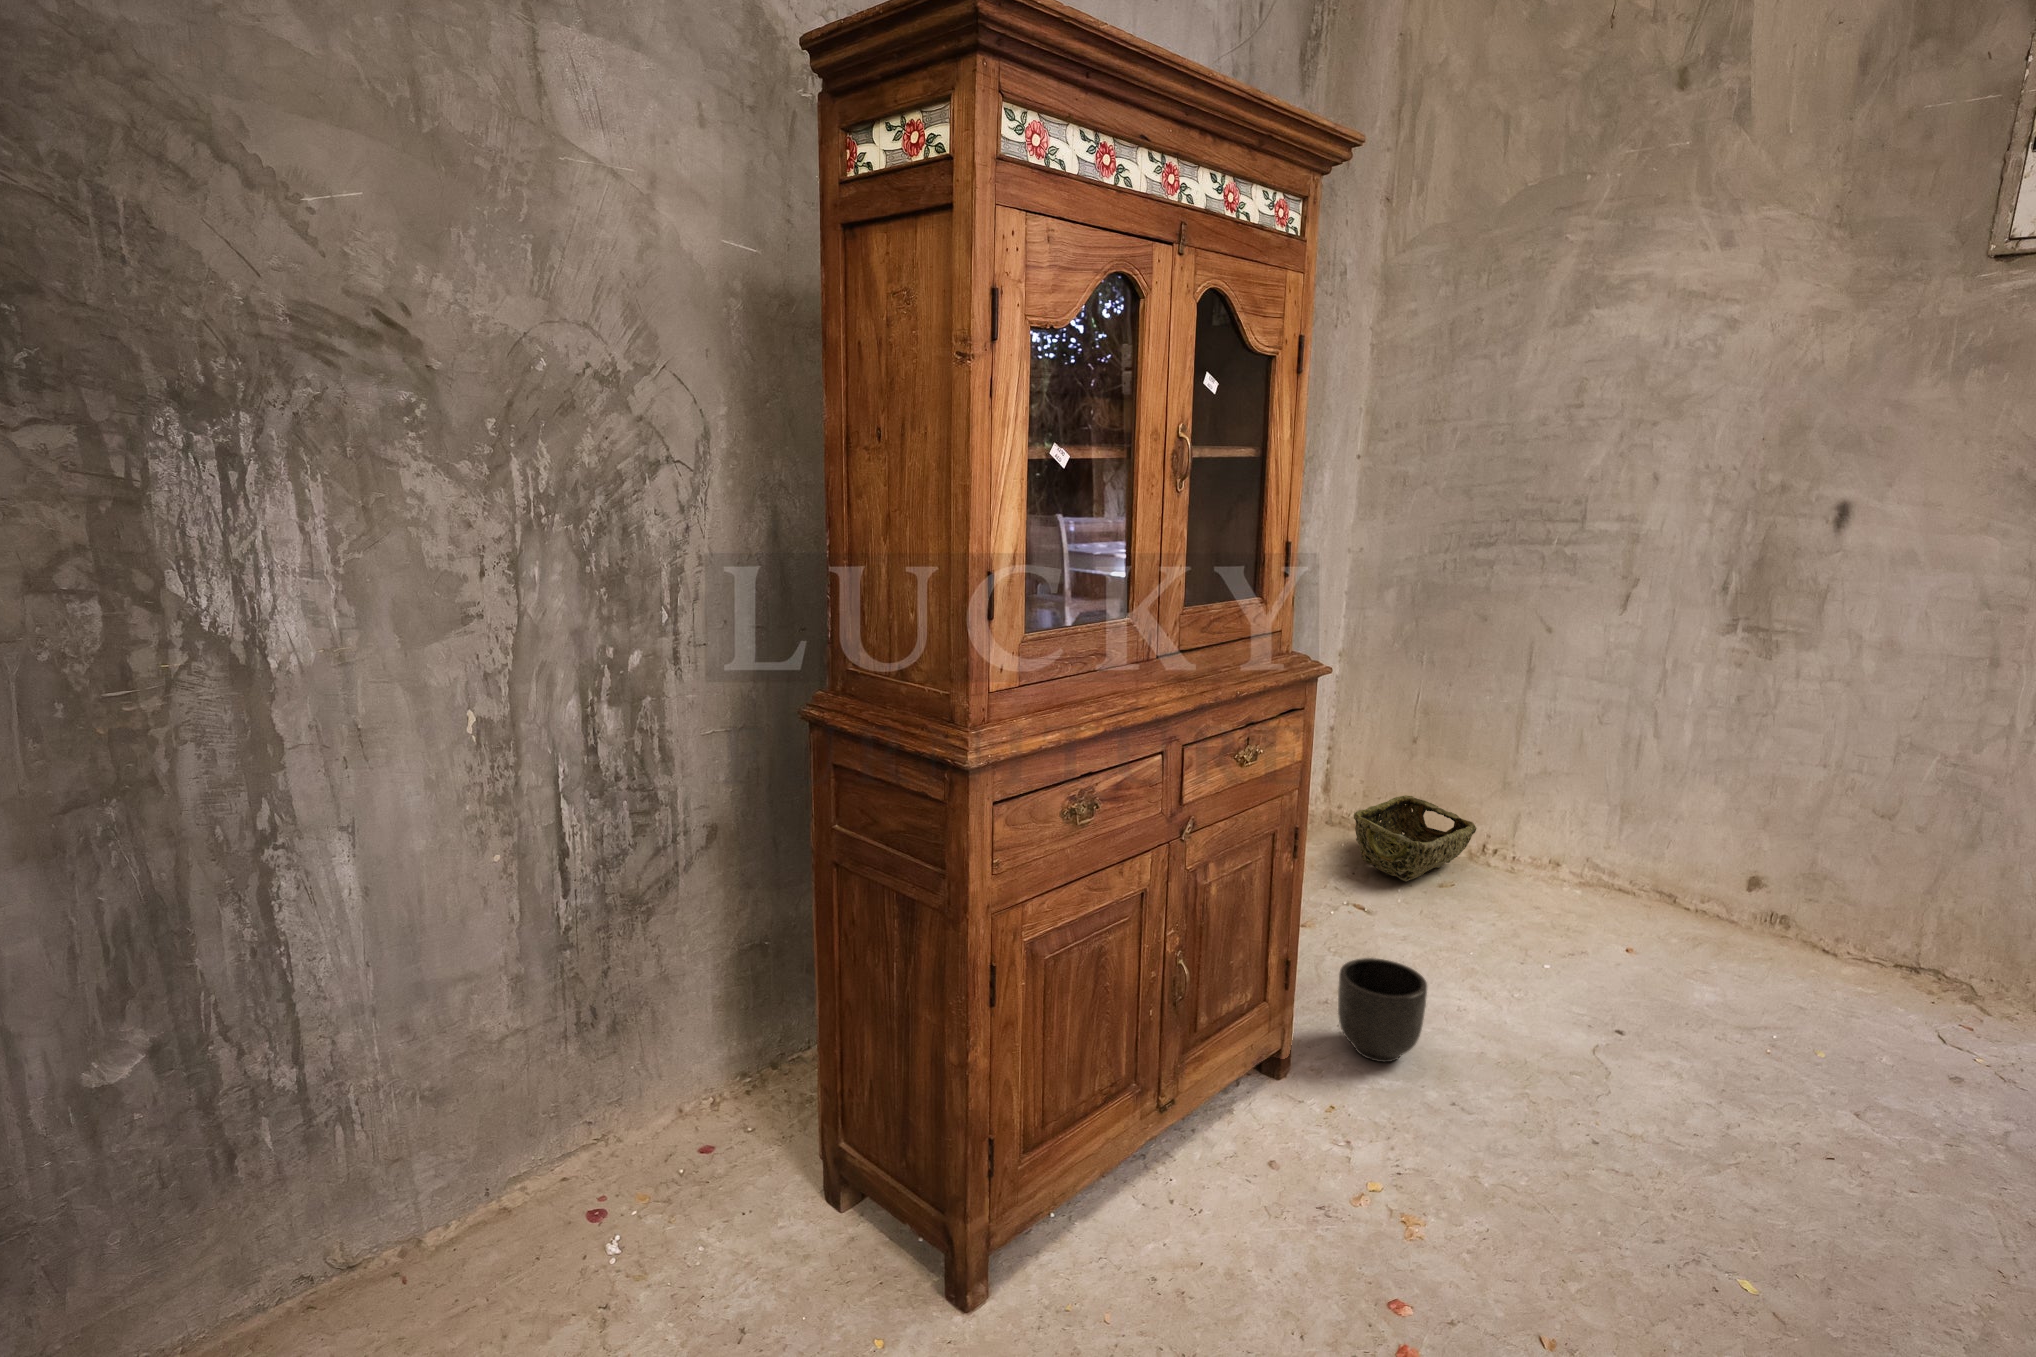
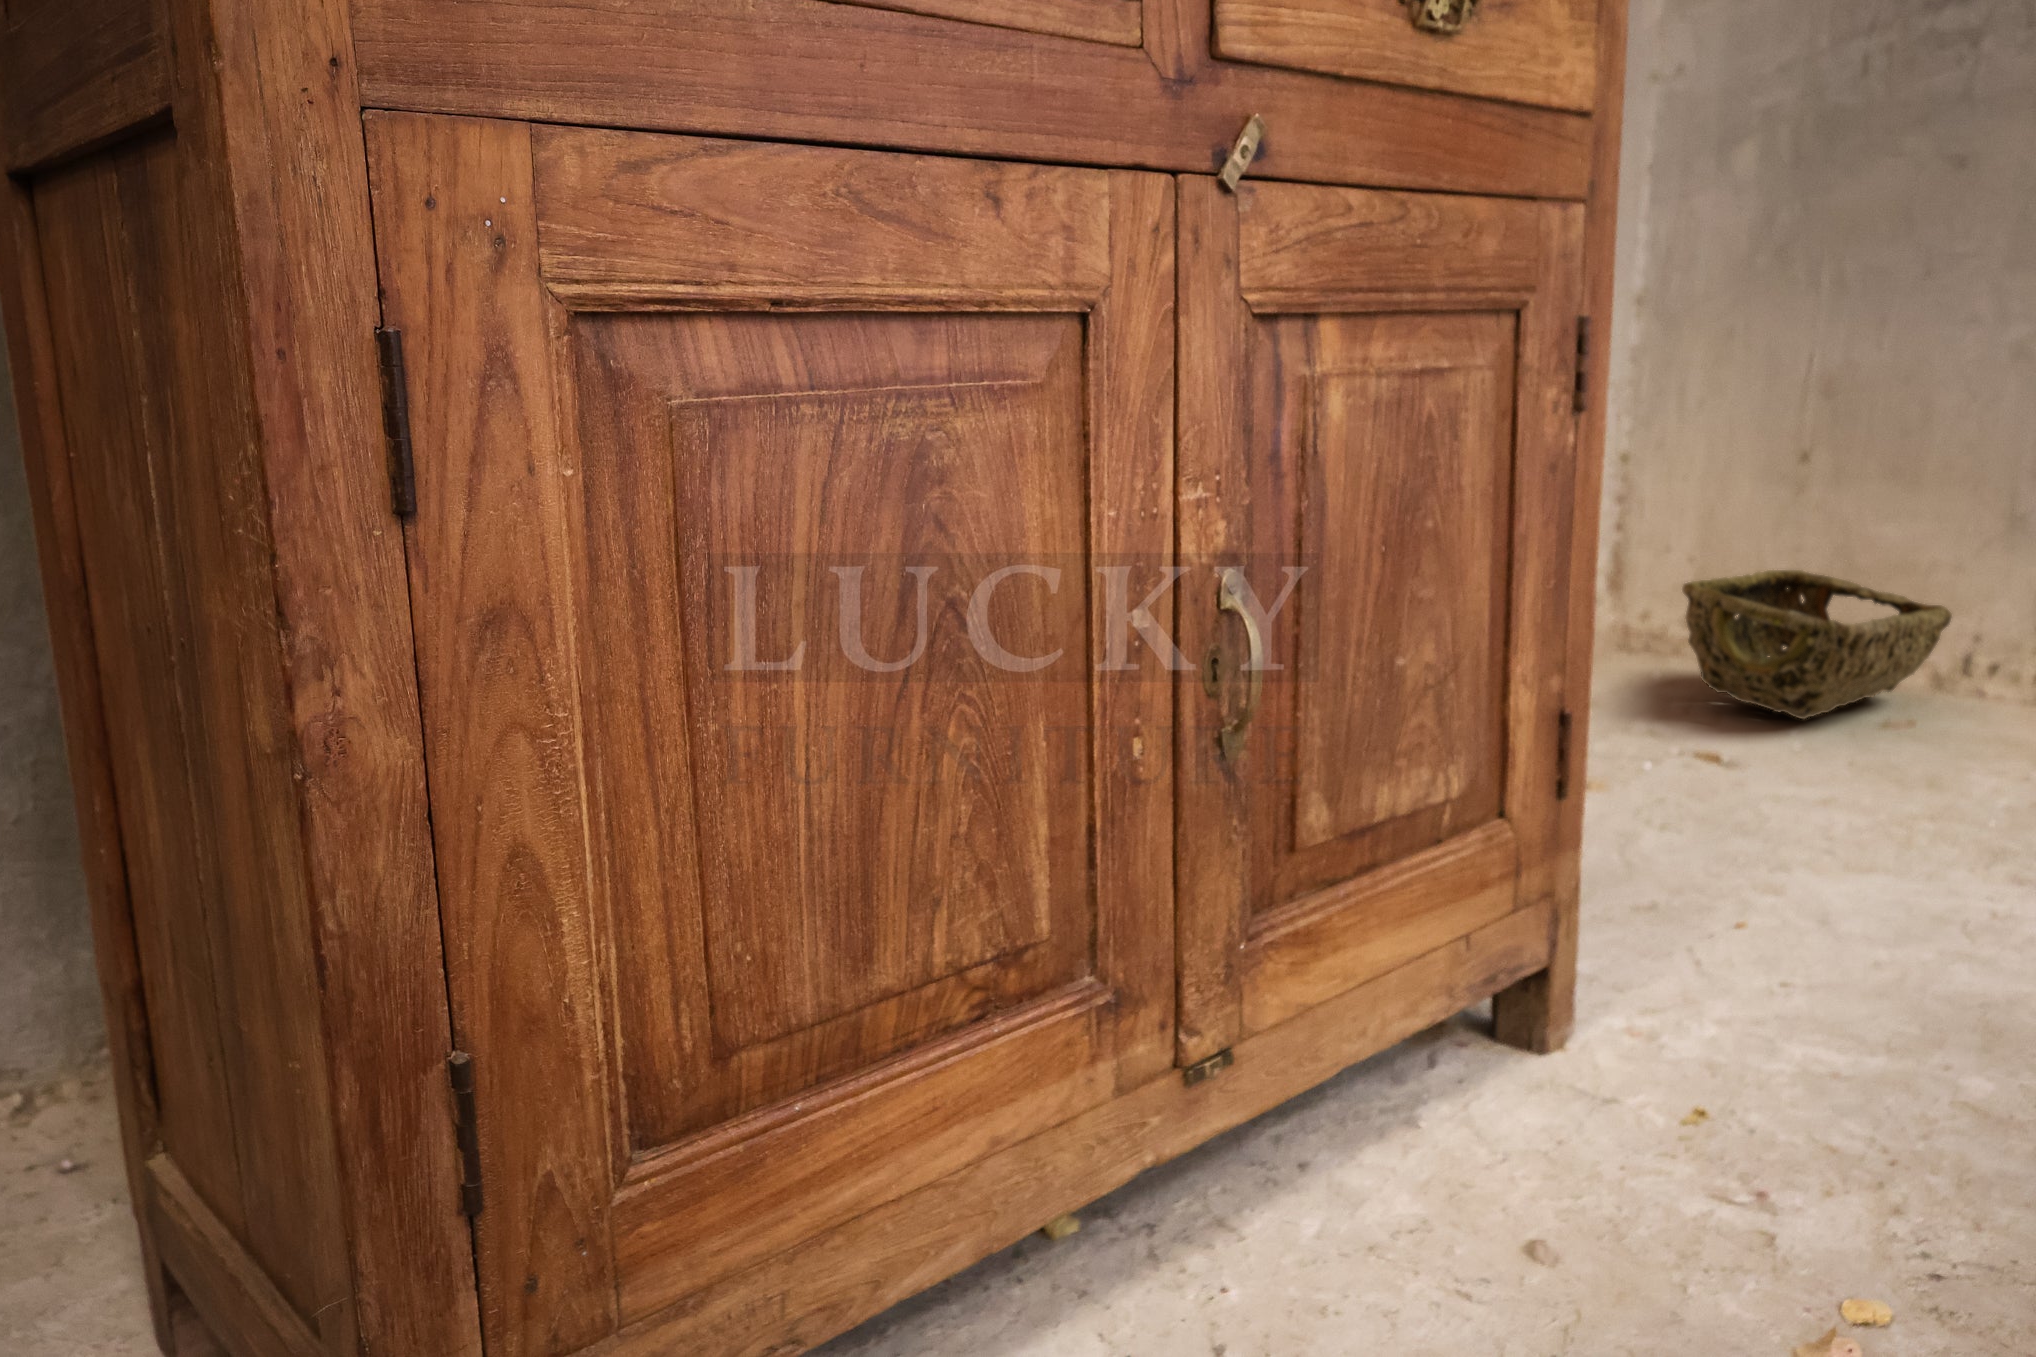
planter: present [1338,958,1427,1062] -> none [1697,763,1951,1014]

